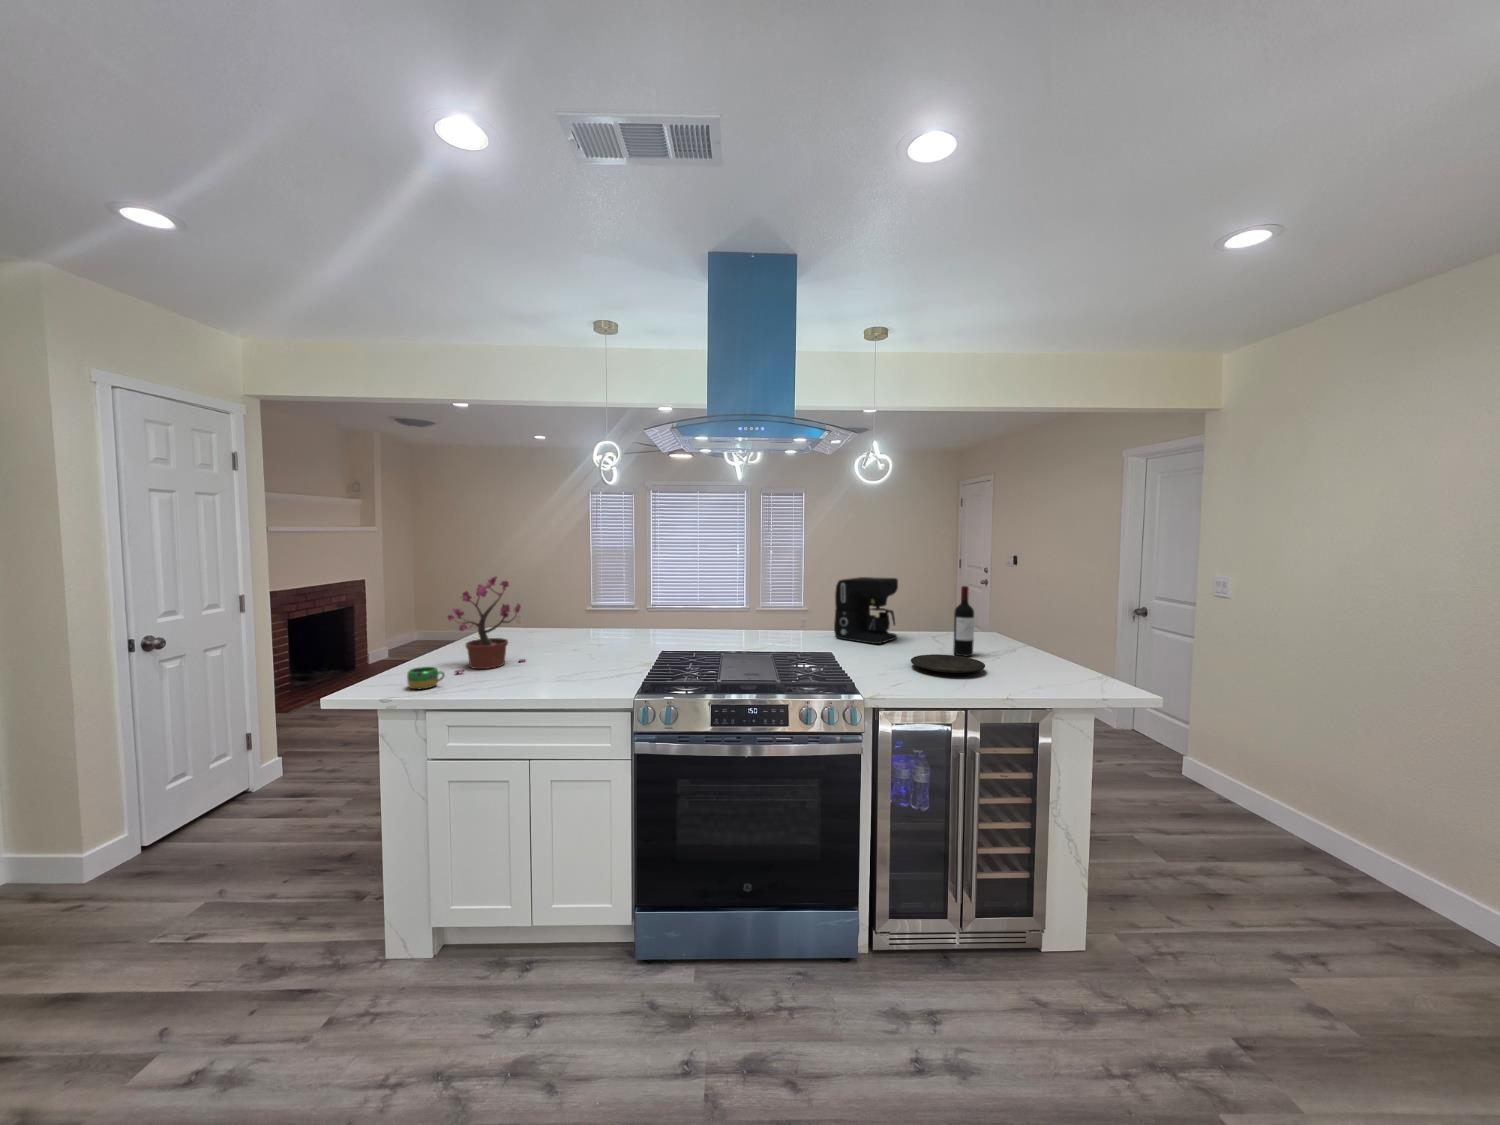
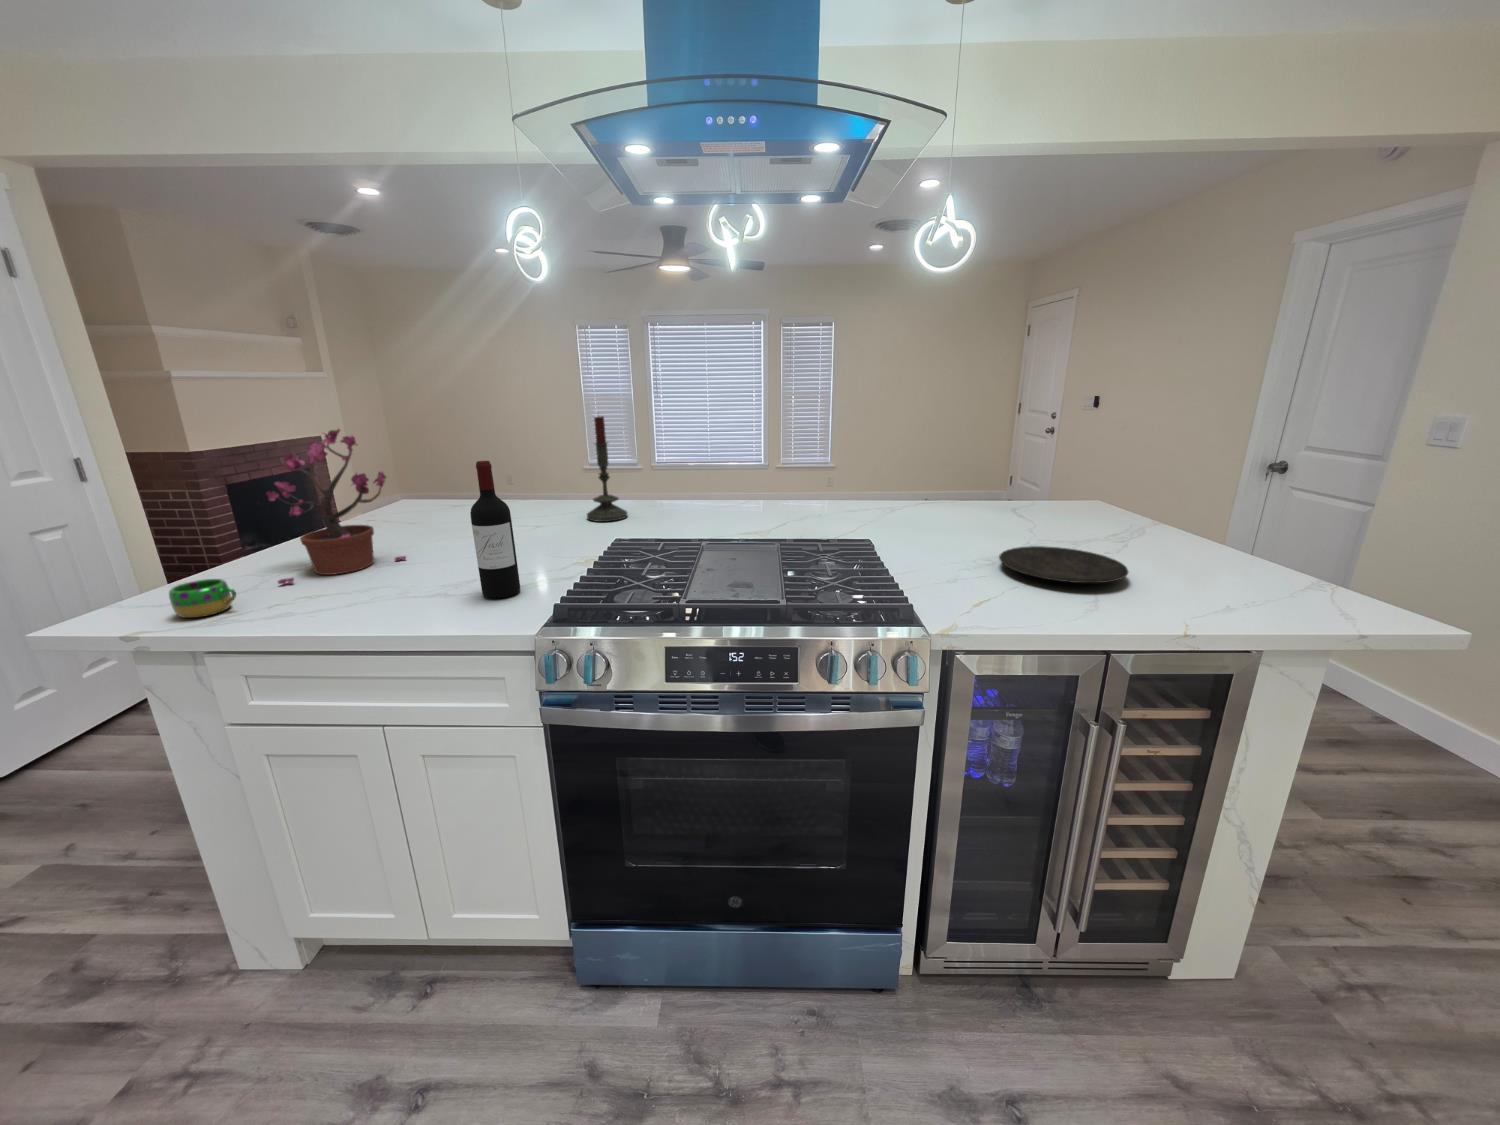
candle: none [634,567,662,641] -> present [587,416,627,522]
coffee maker: present [834,577,898,644] -> none [873,425,973,526]
wine bottle: present [953,586,974,656] -> present [470,461,520,598]

